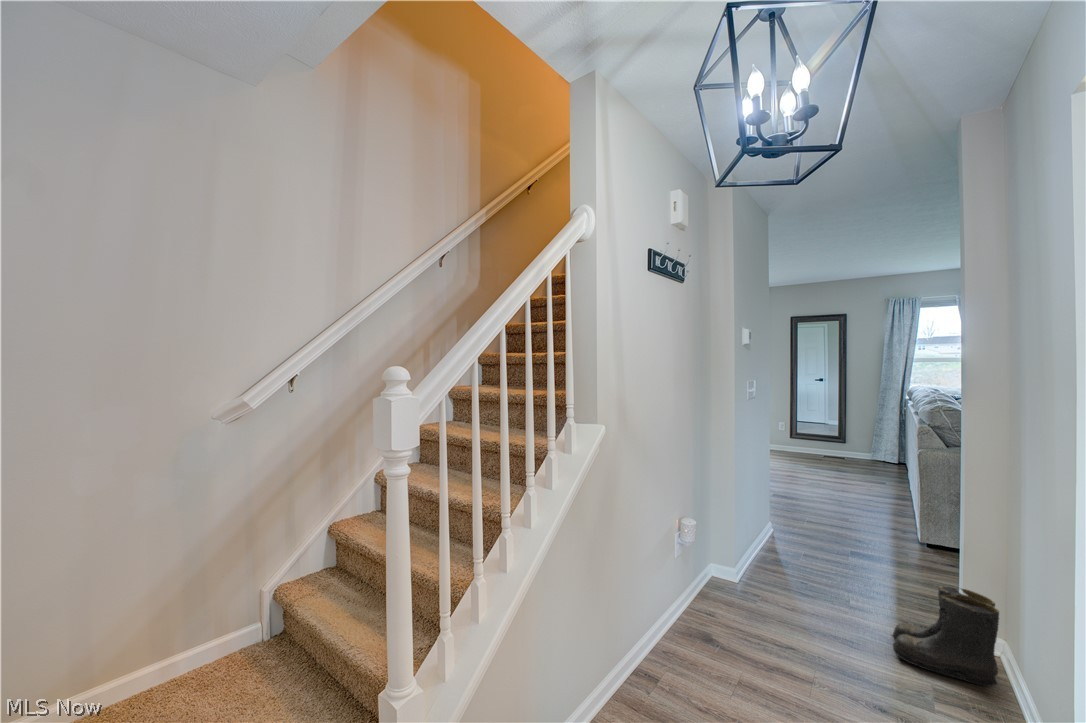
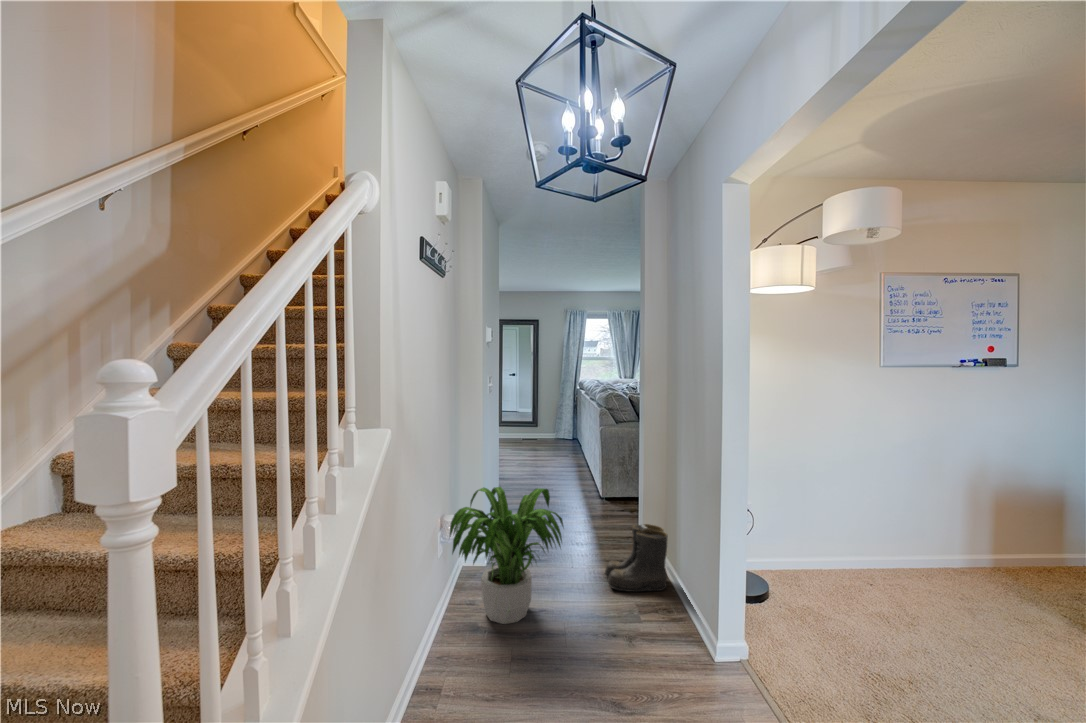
potted plant: none [682,498,821,650] -> present [450,487,563,624]

